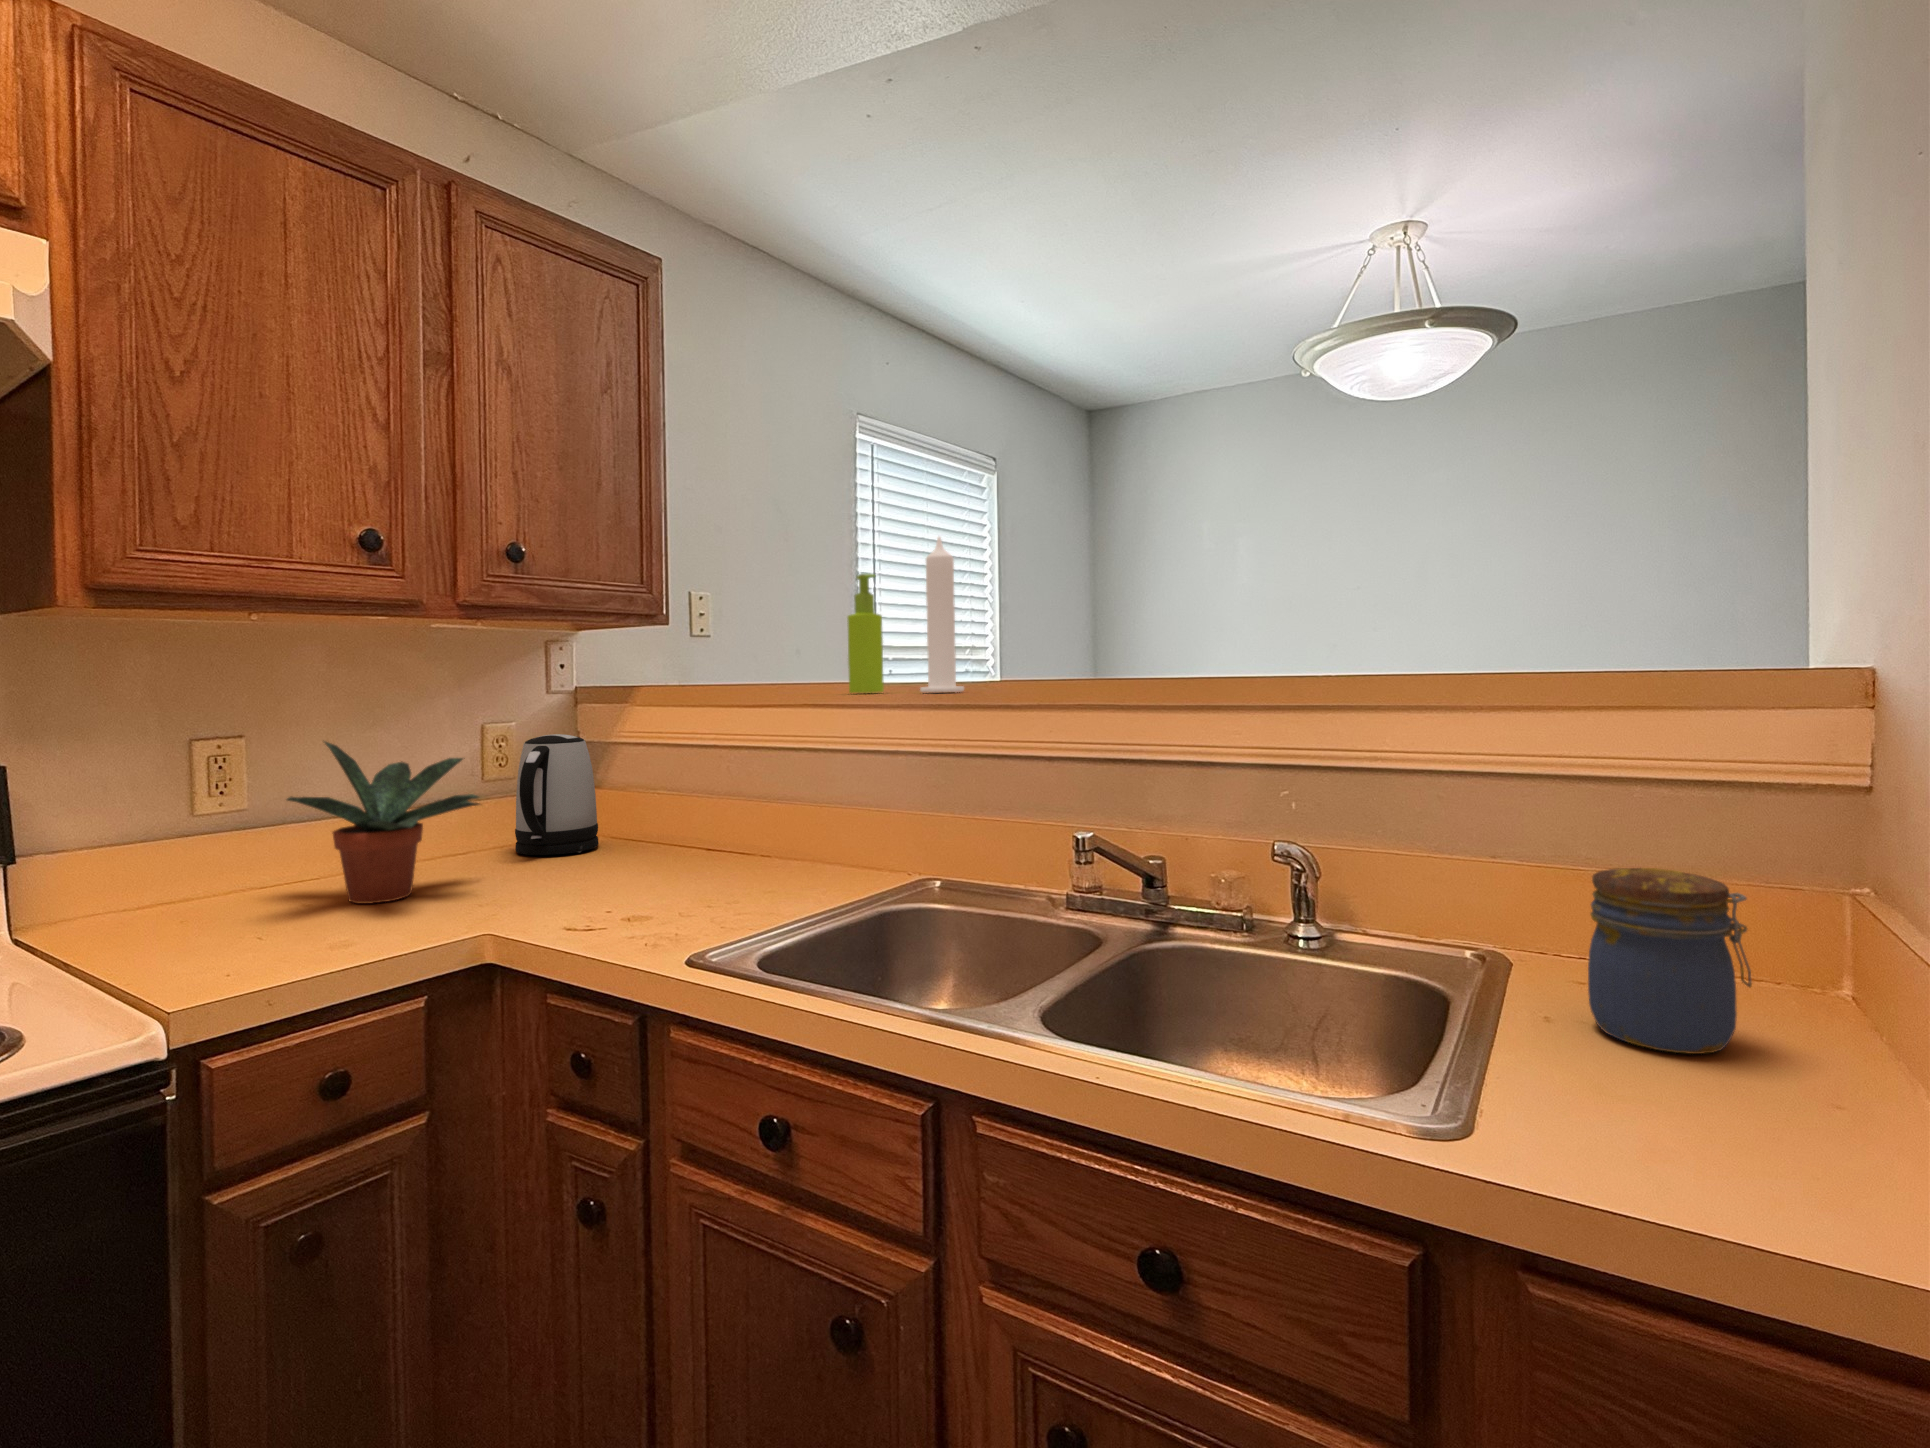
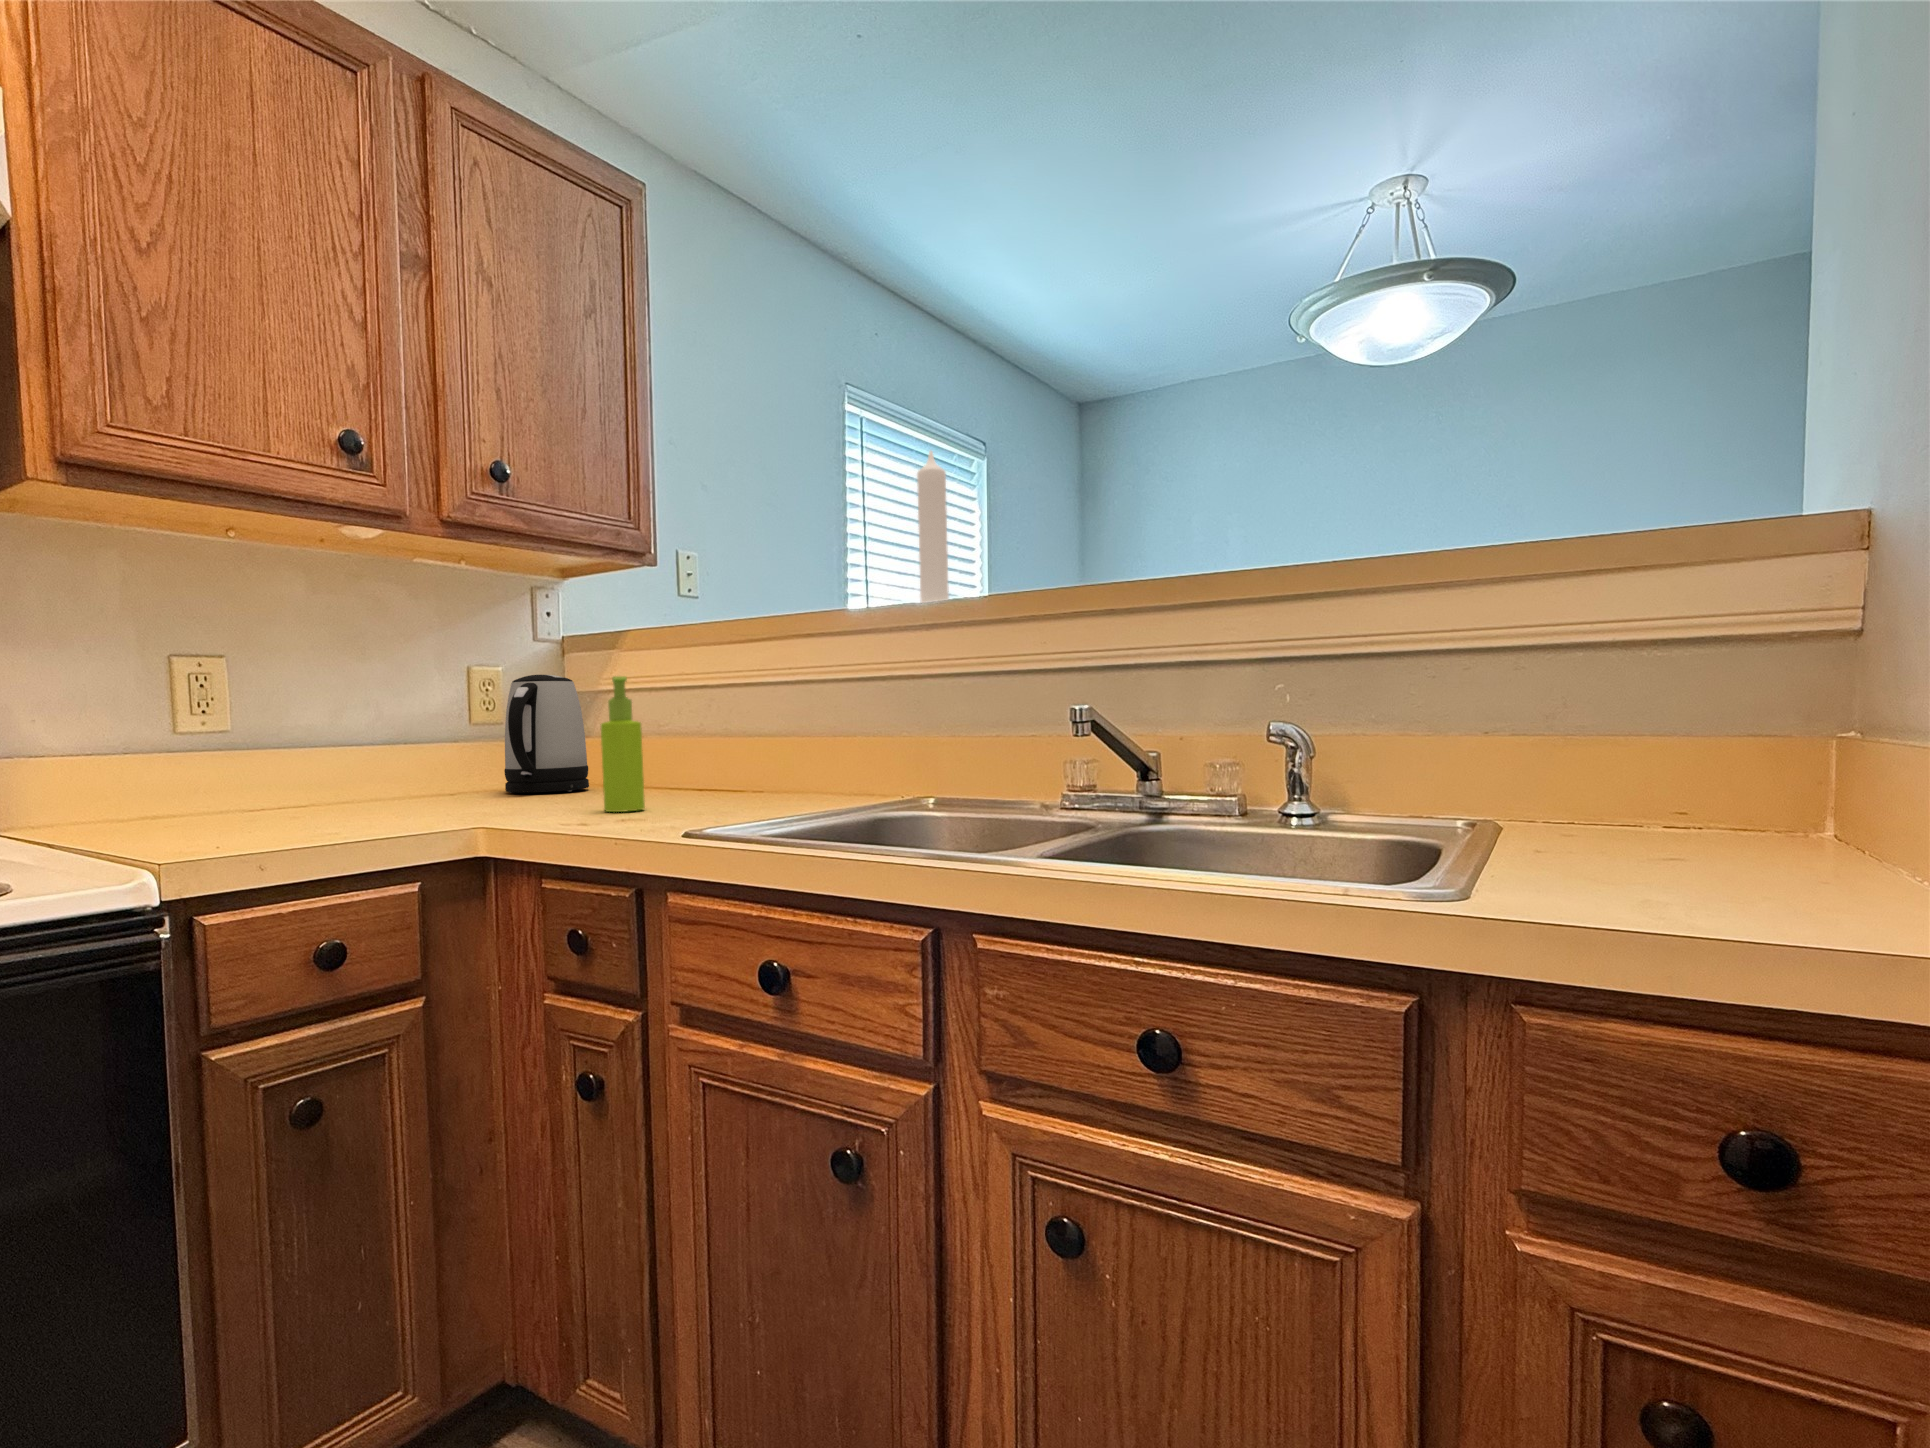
soap dispenser: present [847,574,884,693] -> present [601,676,645,812]
potted plant: present [287,742,479,903] -> none [271,653,472,816]
jar: present [1588,868,1752,1054] -> none [1578,692,1739,860]

